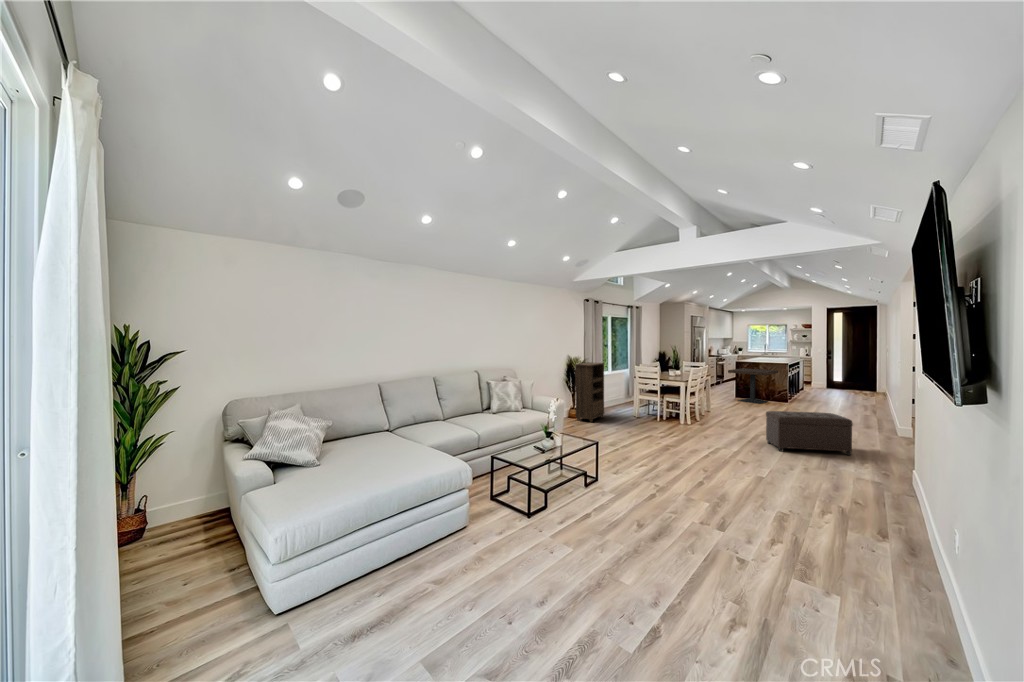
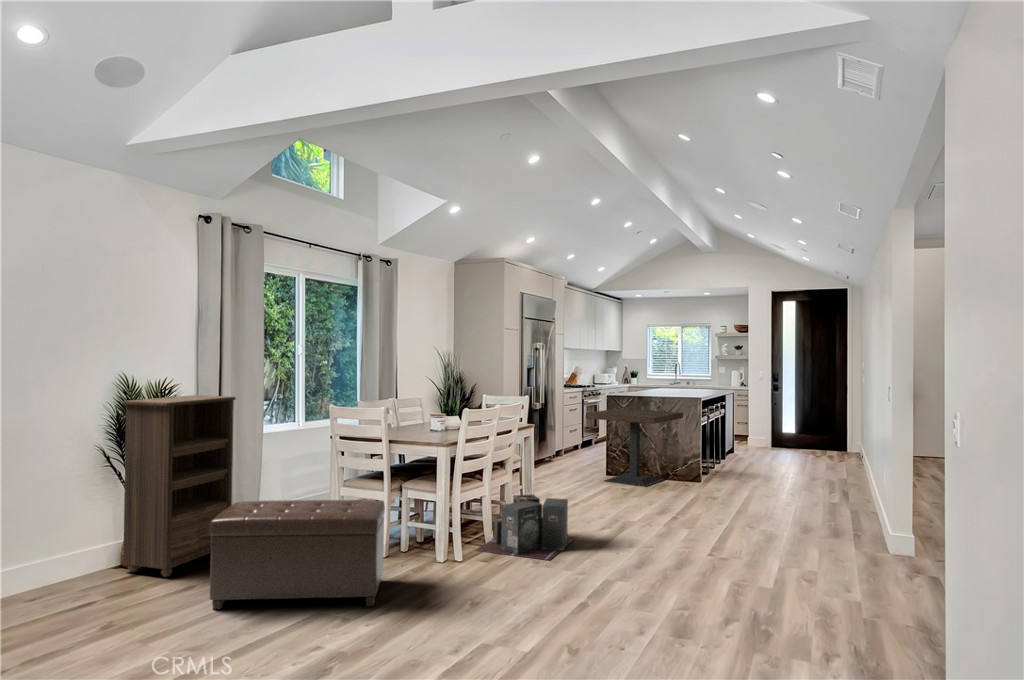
speaker: none [695,402,735,426] -> present [476,495,572,560]
ottoman: present [766,411,853,455] -> present [210,500,385,609]

